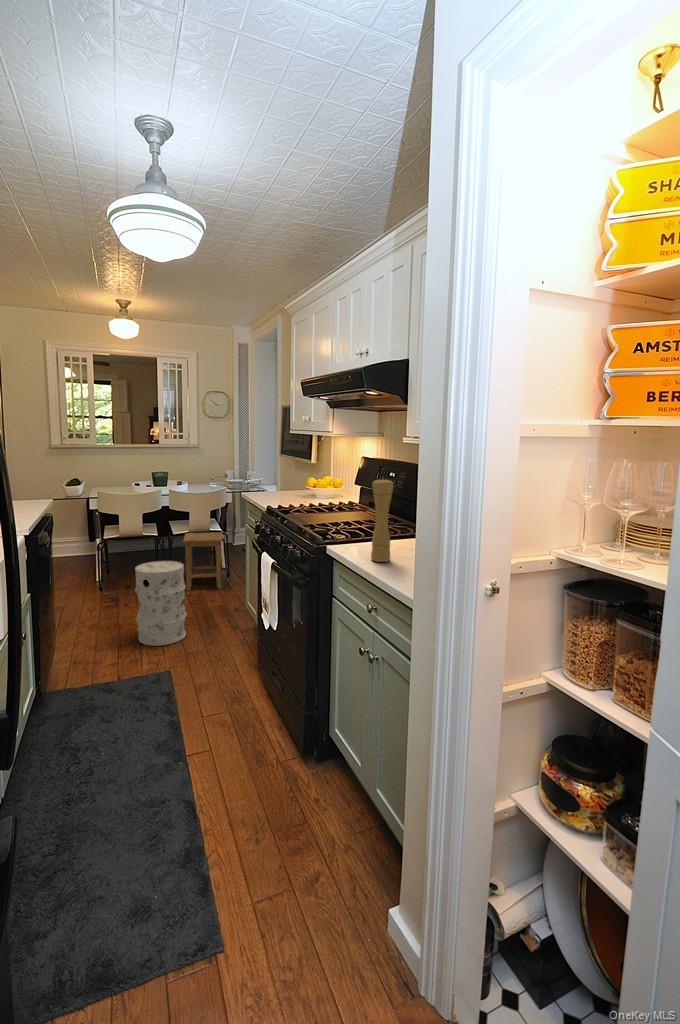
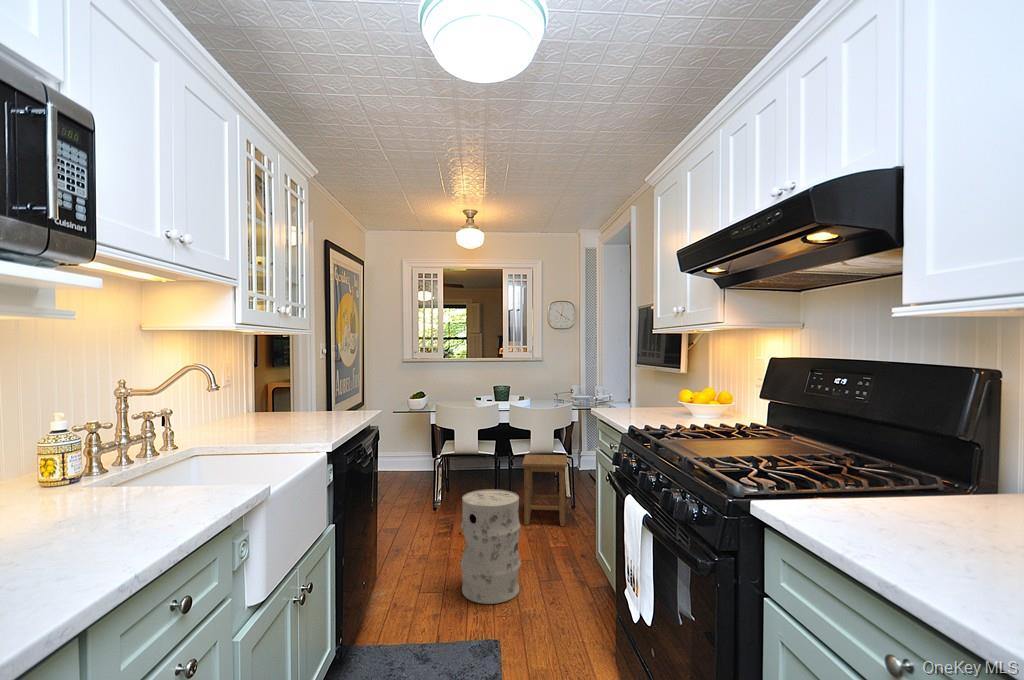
pepper mill: present [371,478,394,562] -> none [877,373,938,562]

